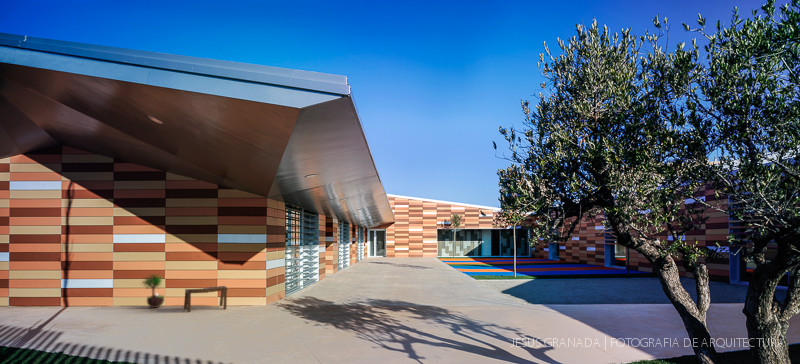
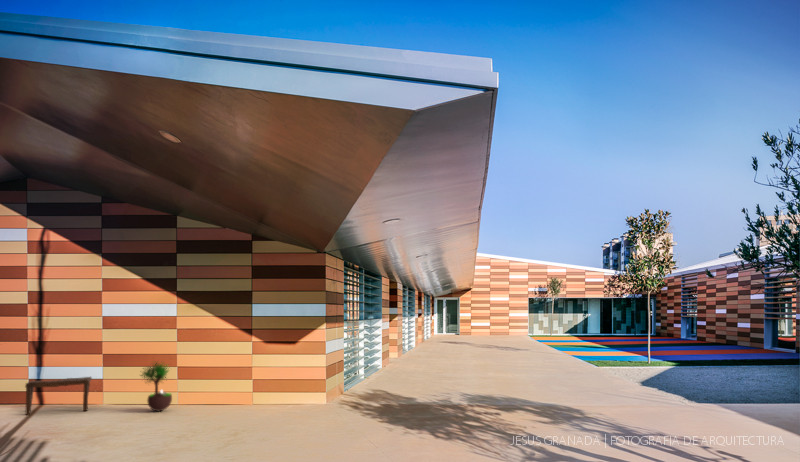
bench: present [184,286,227,312] -> present [25,377,92,415]

